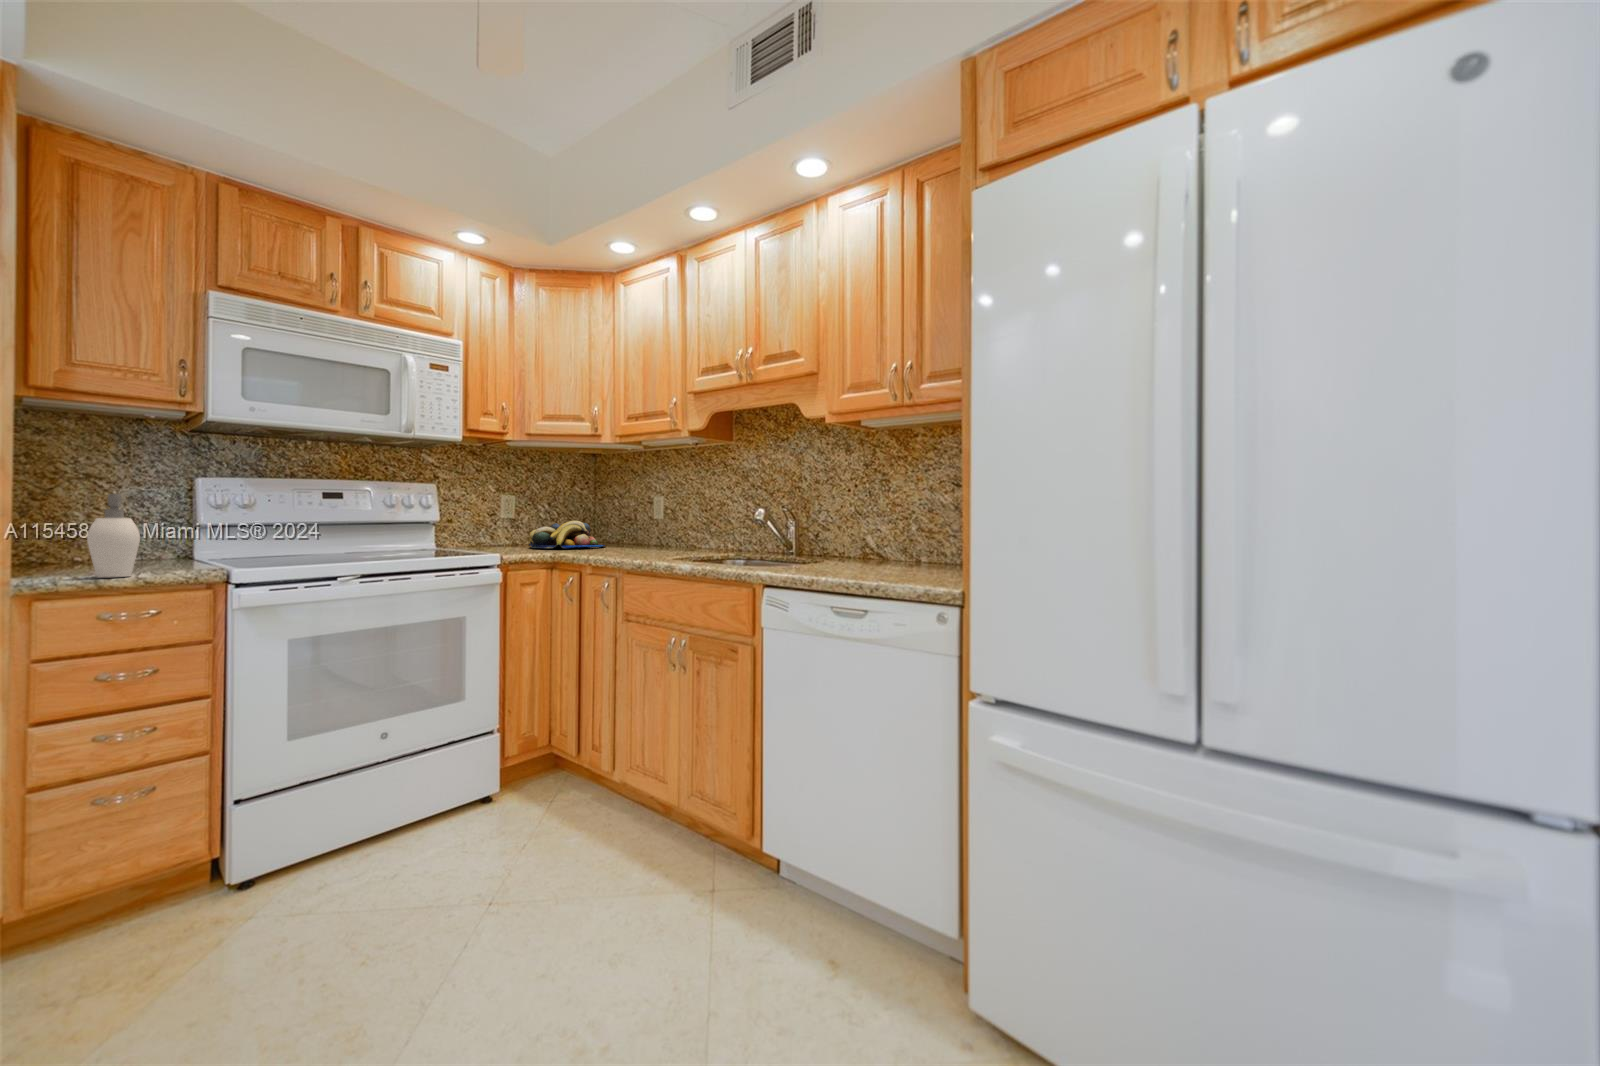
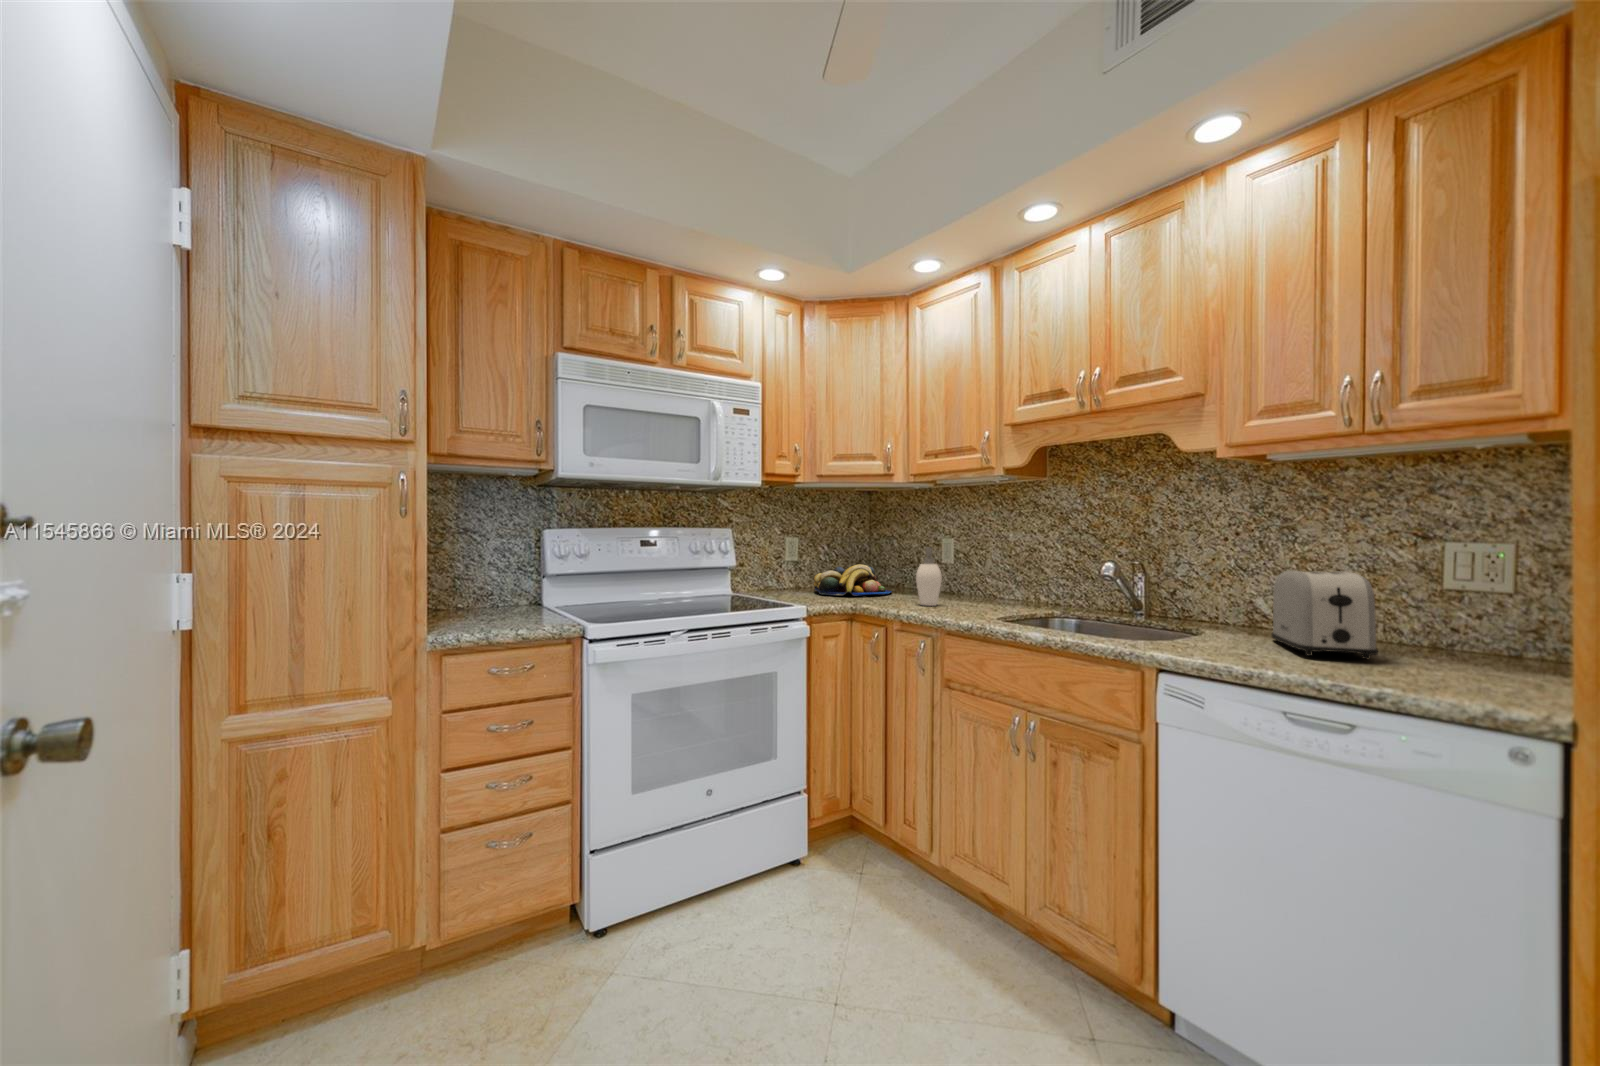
soap dispenser: present [87,494,140,577] -> present [916,547,942,606]
toaster: none [866,510,916,571] -> present [1272,571,1378,659]

